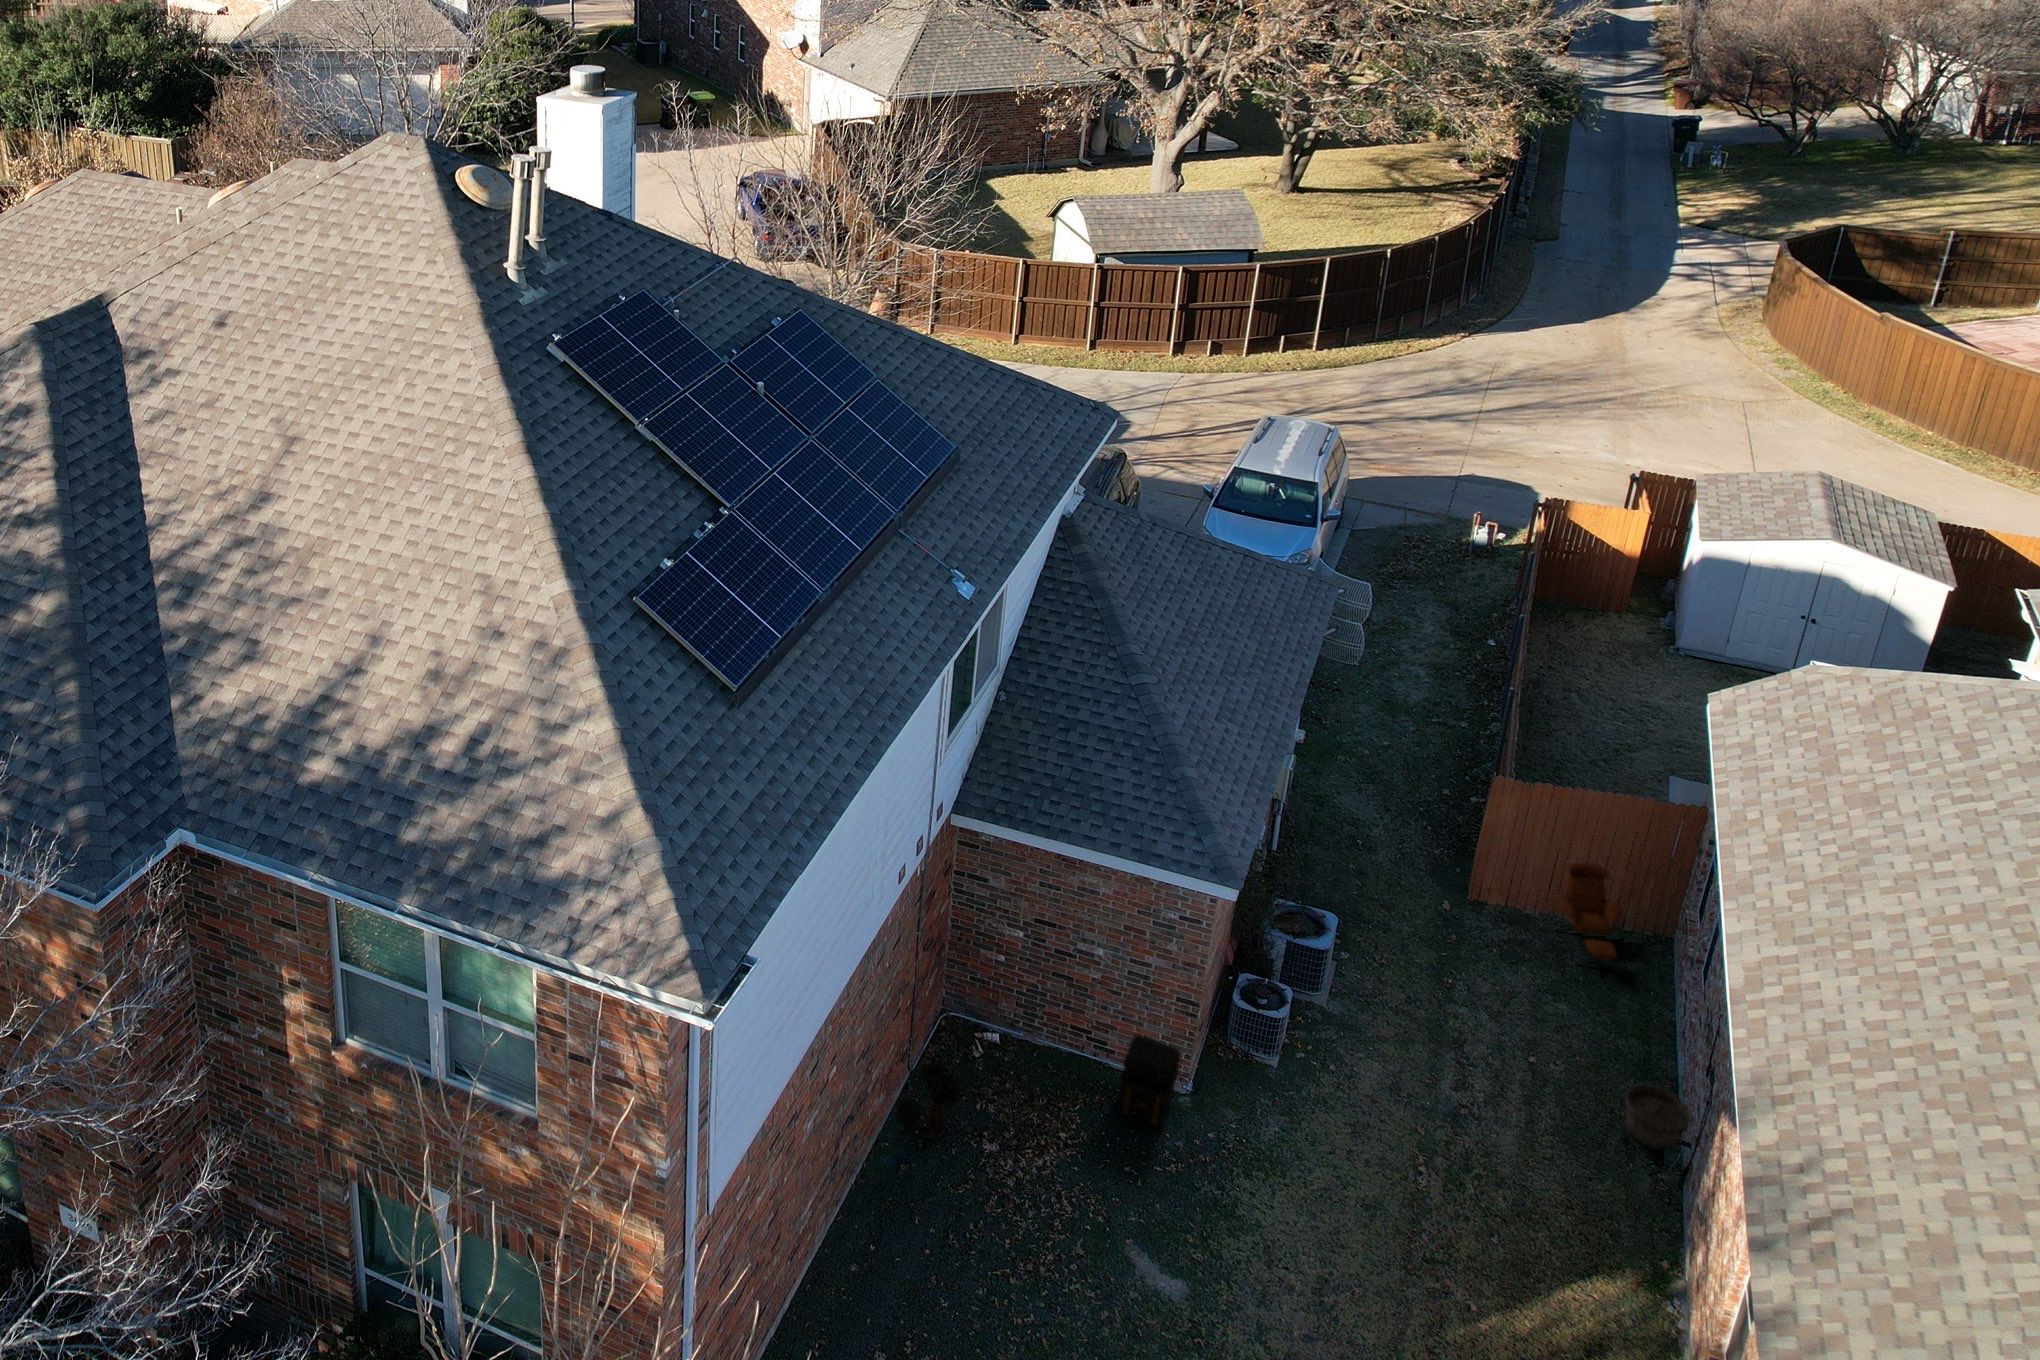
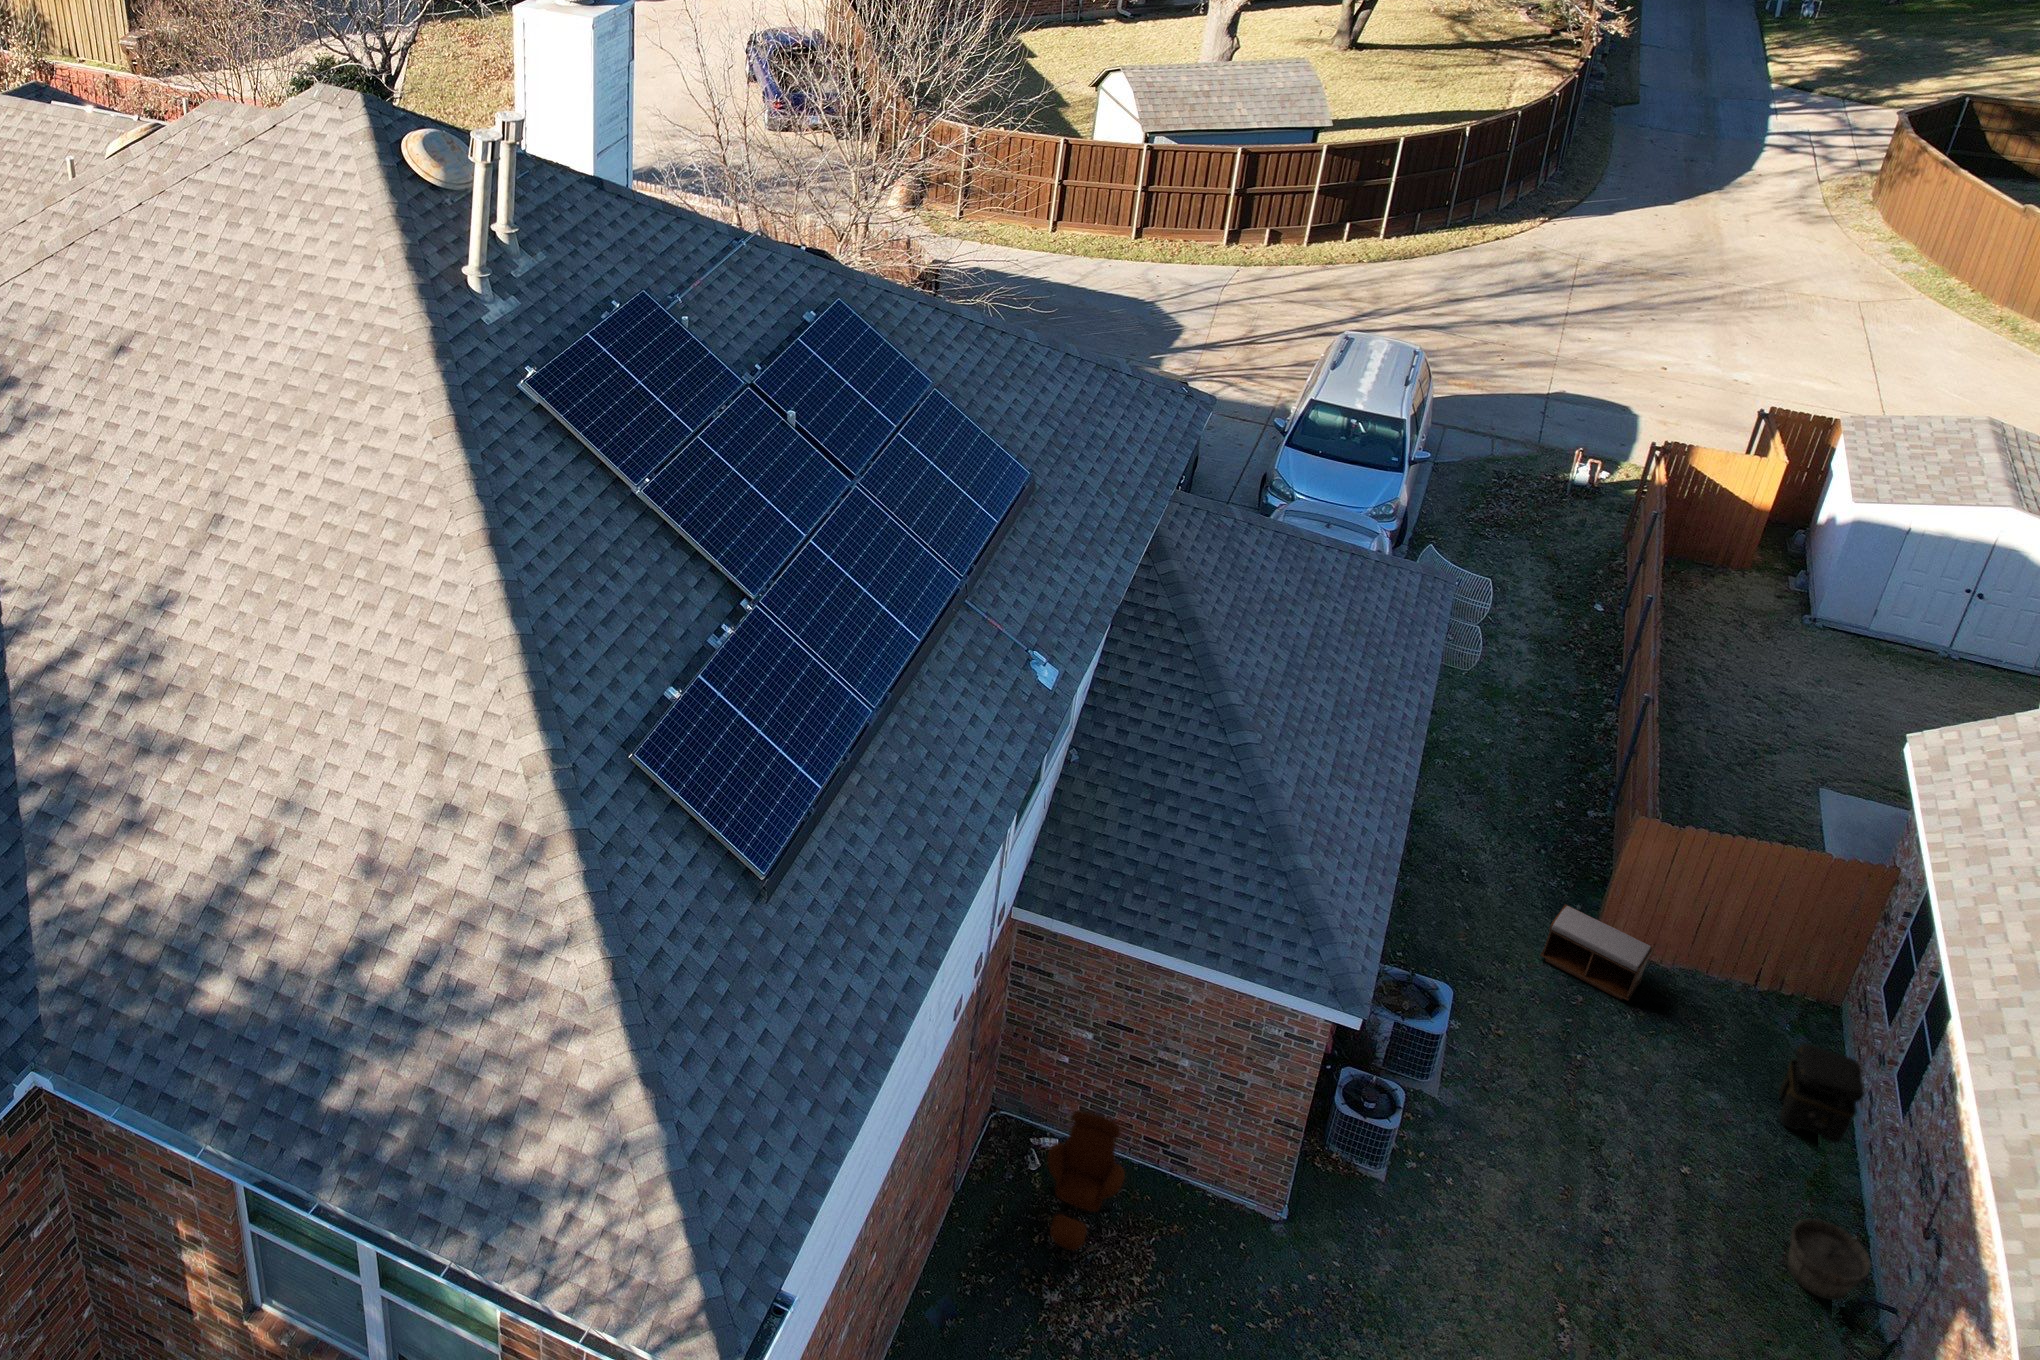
bench: none [1425,854,1519,933] -> present [1540,904,1654,1001]
lounge chair: present [1557,863,1622,973] -> present [1047,1110,1125,1269]
toolbox: present [1118,1035,1181,1127] -> present [1778,1044,1864,1143]
potted plant: present [895,1063,962,1137] -> none [930,1197,1013,1285]

